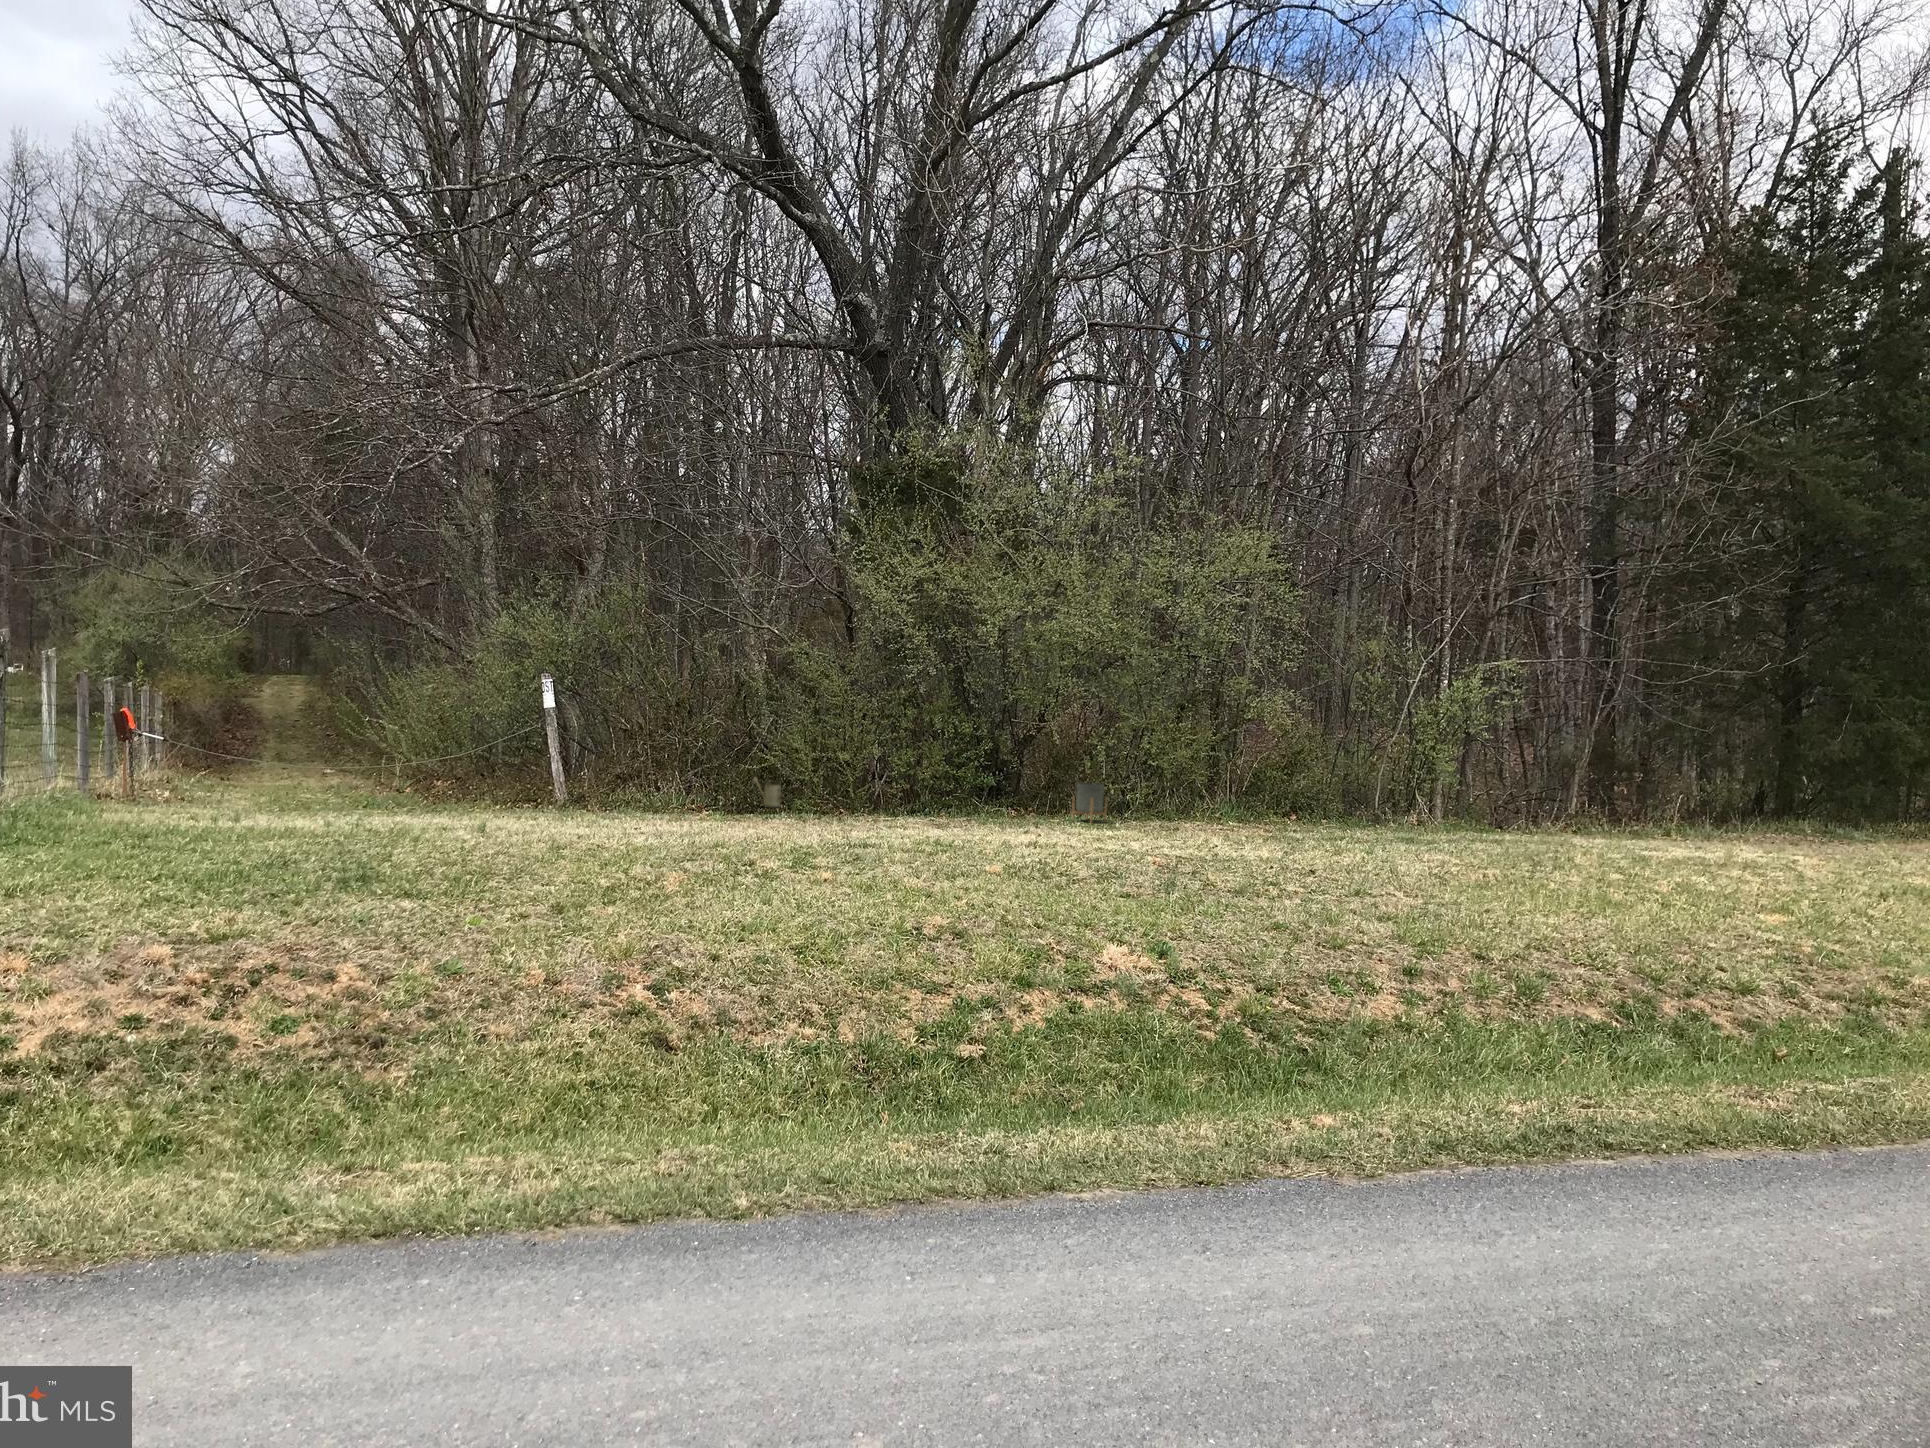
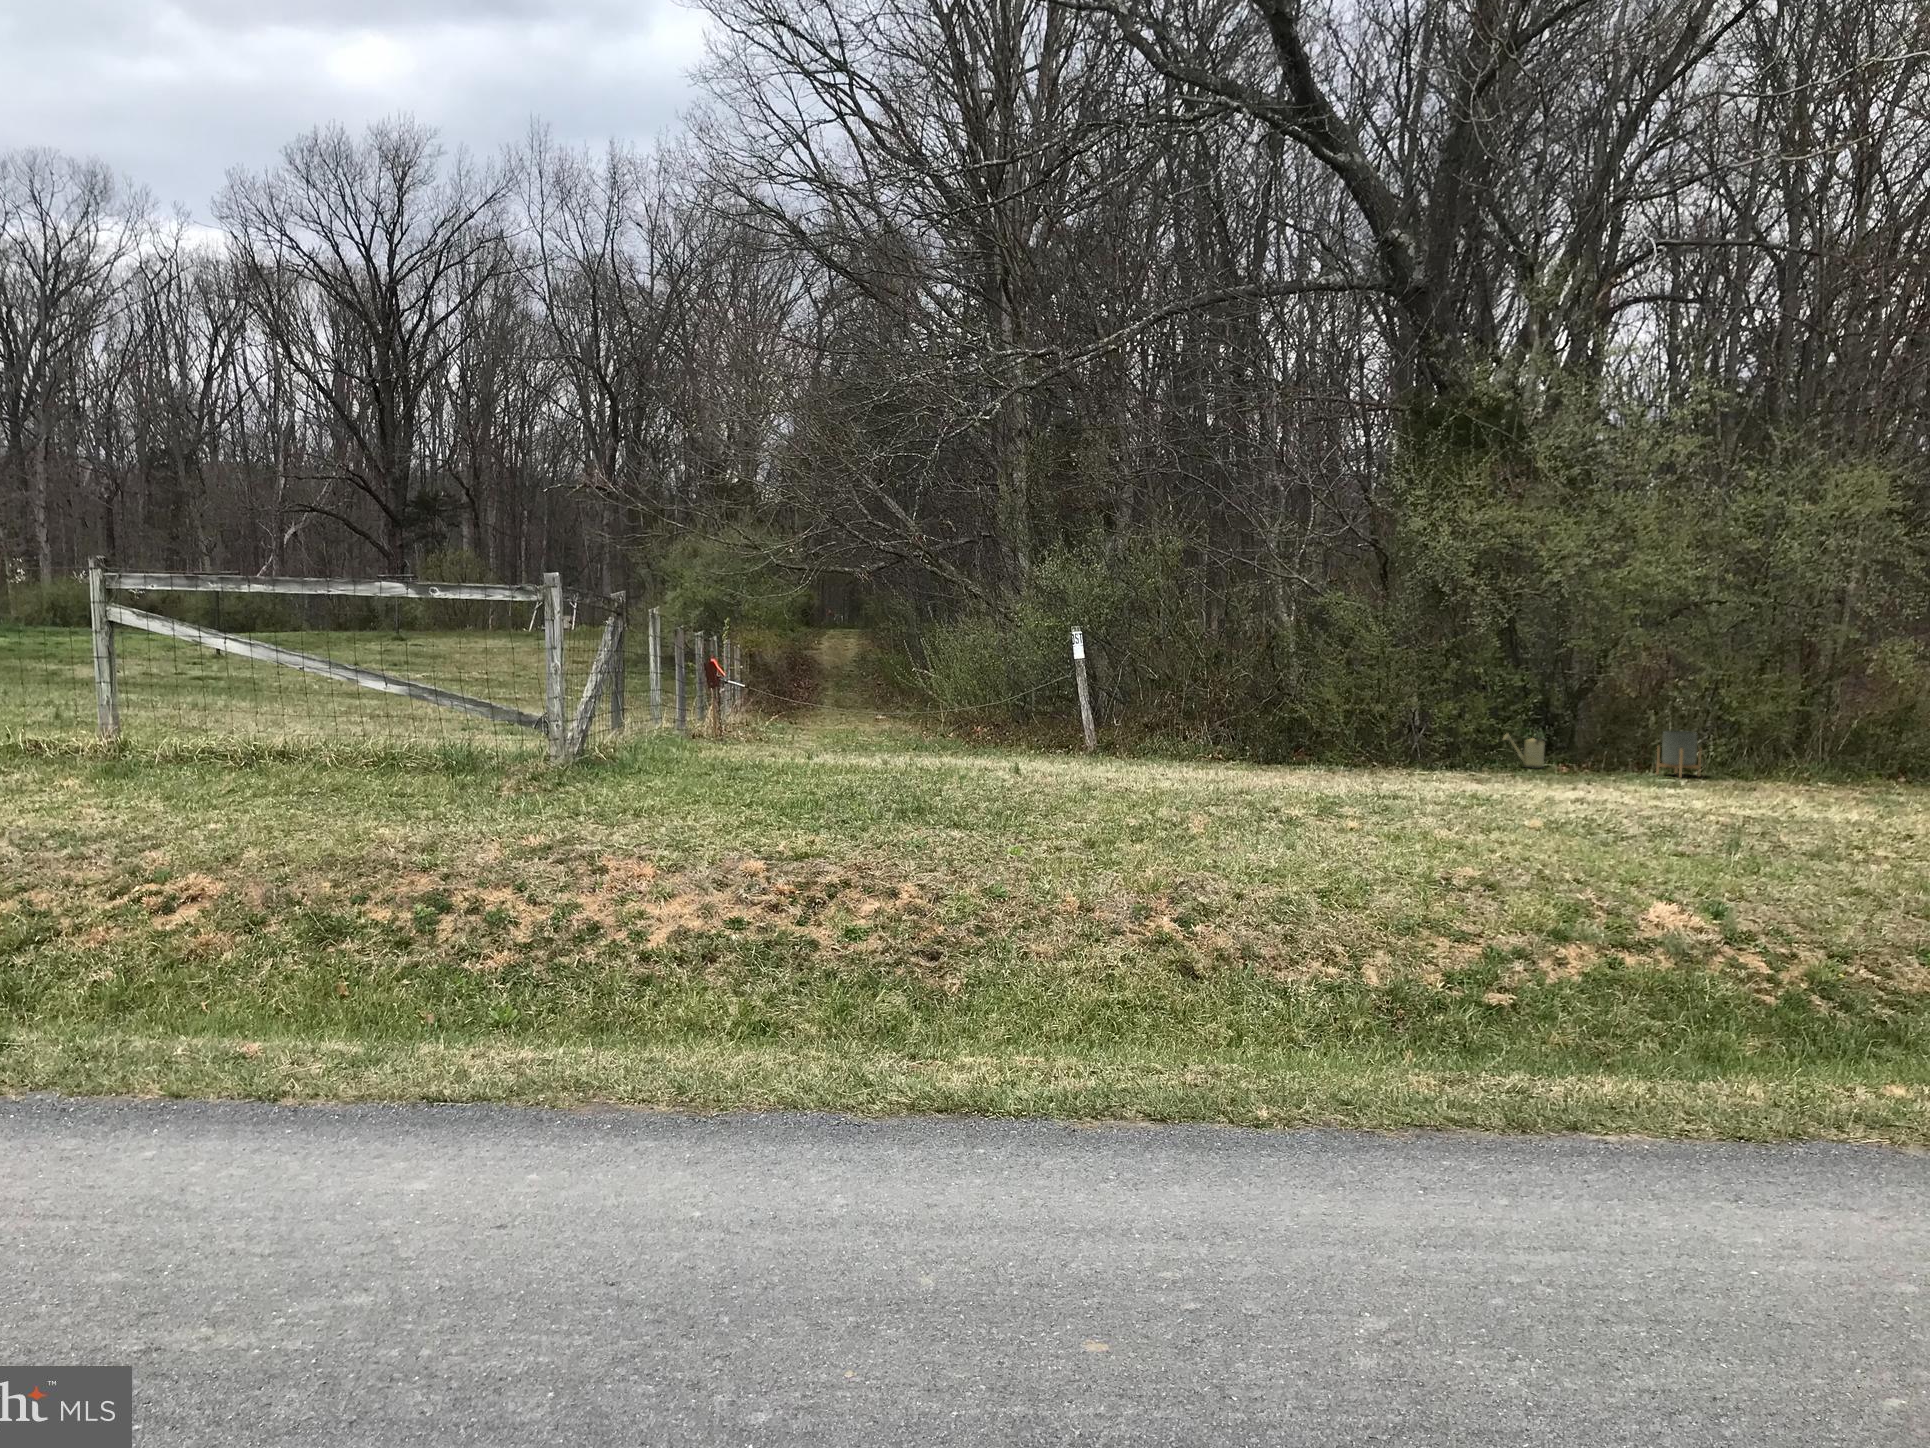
watering can: present [752,777,781,808] -> present [1503,731,1545,769]

